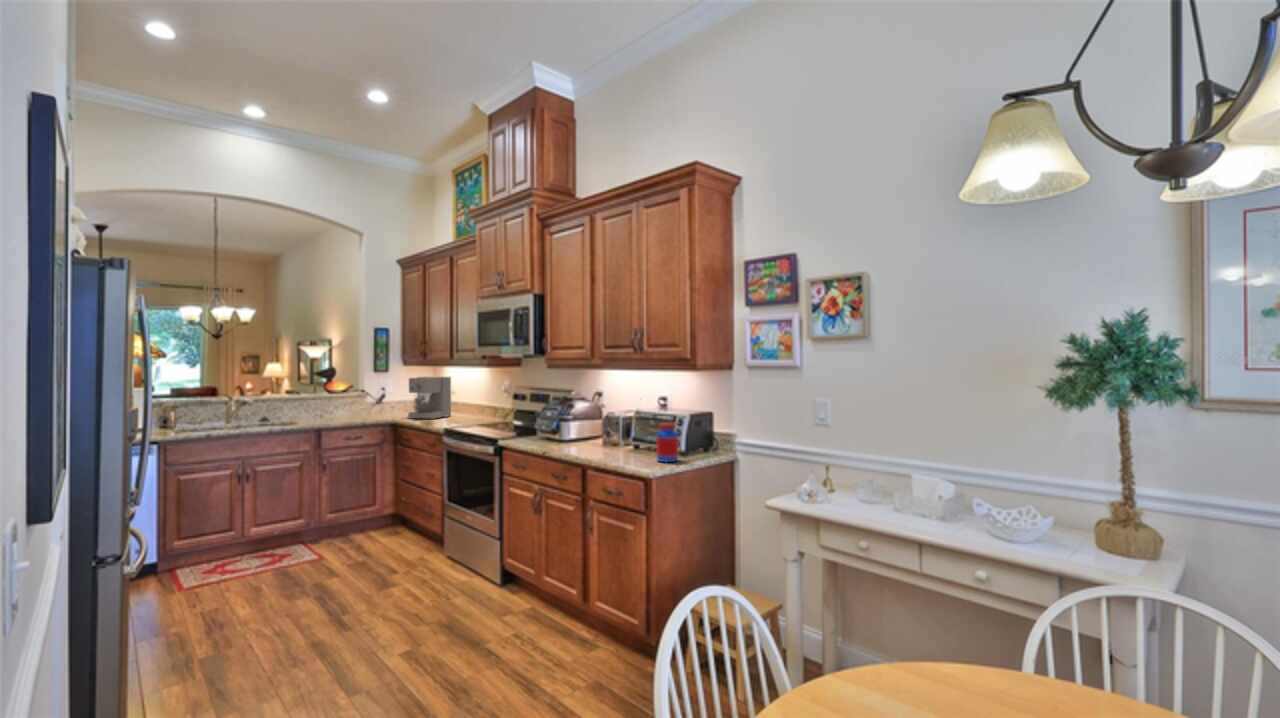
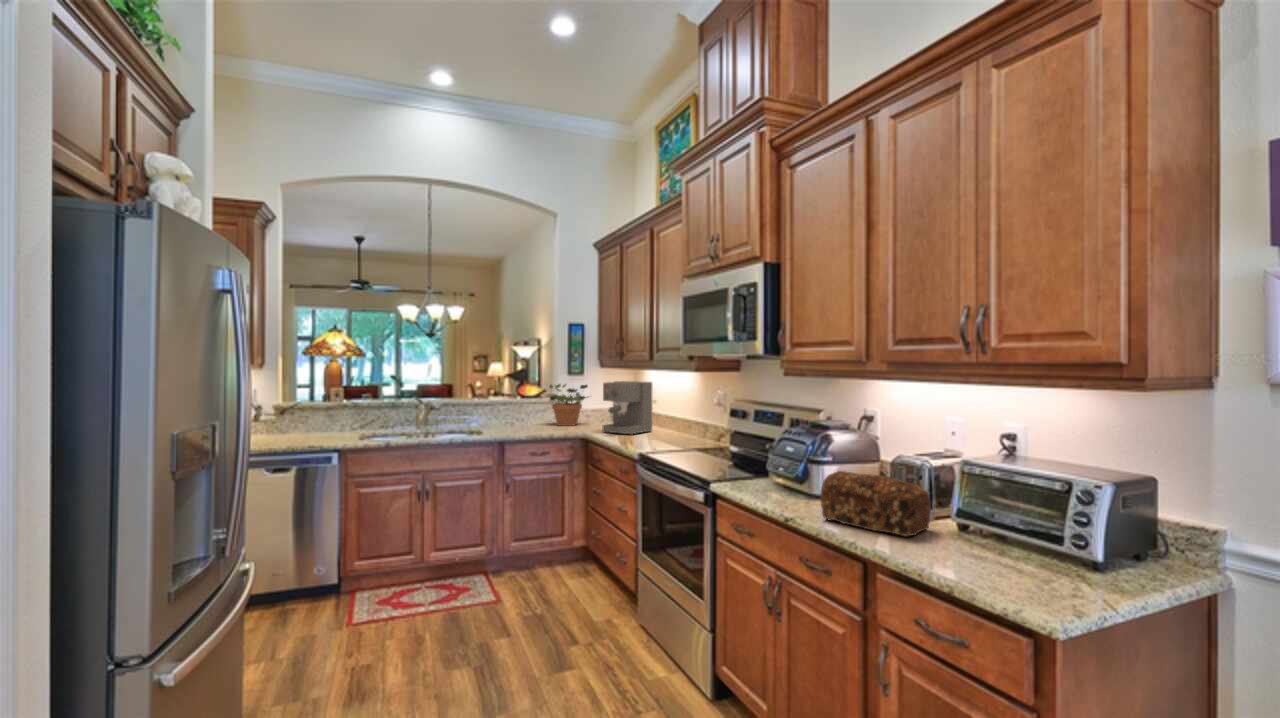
potted plant: none [352,380,398,416] -> present [549,384,588,426]
bread loaf: none [564,422,621,453] -> present [820,471,931,536]
jar: present [656,423,679,462] -> none [1036,497,1094,588]

